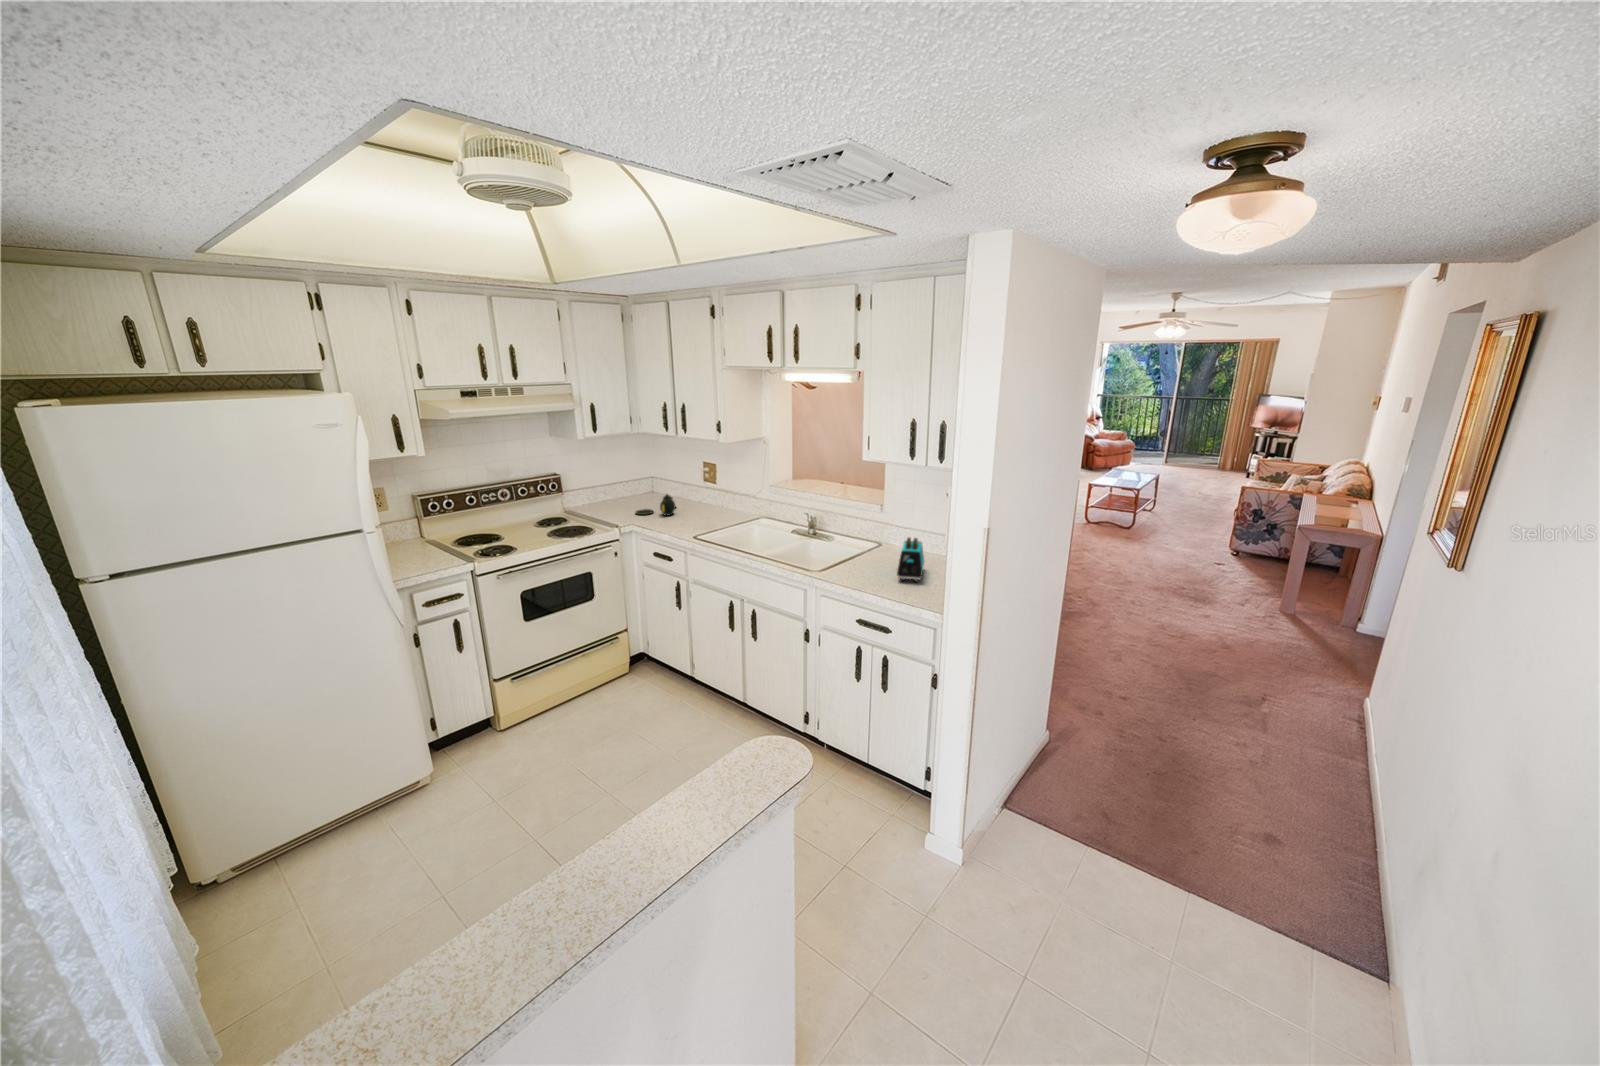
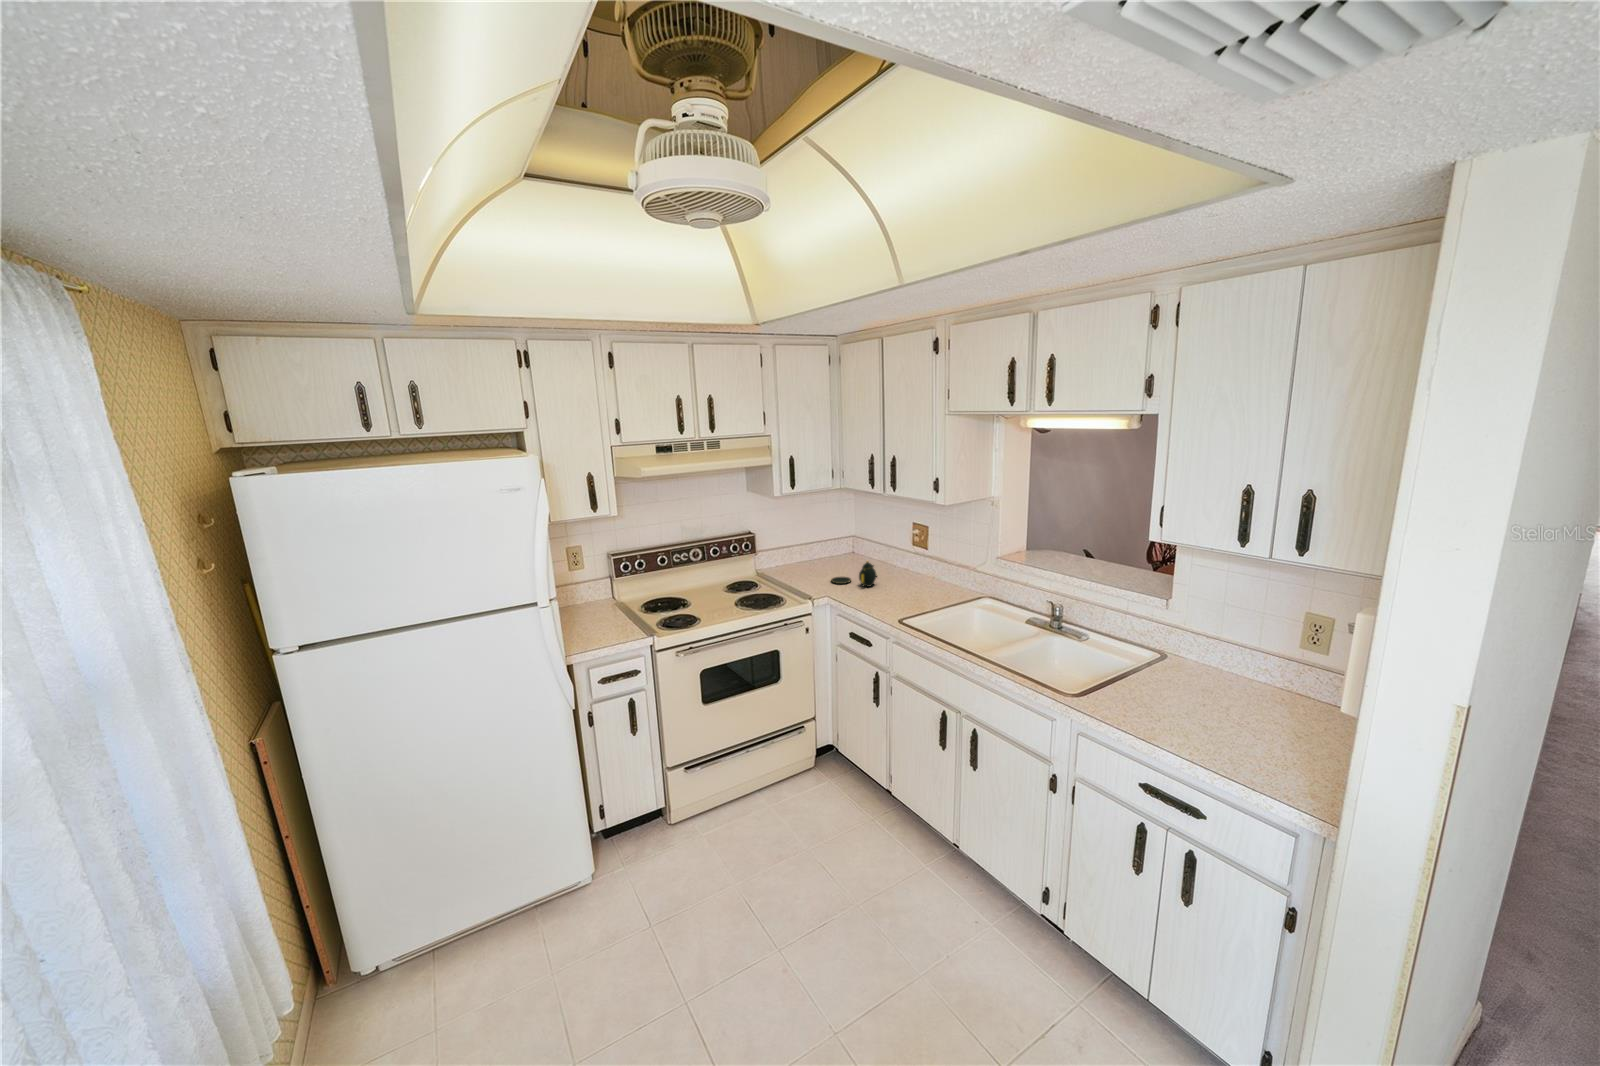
toaster: present [897,538,924,582] -> none [1209,664,1260,739]

